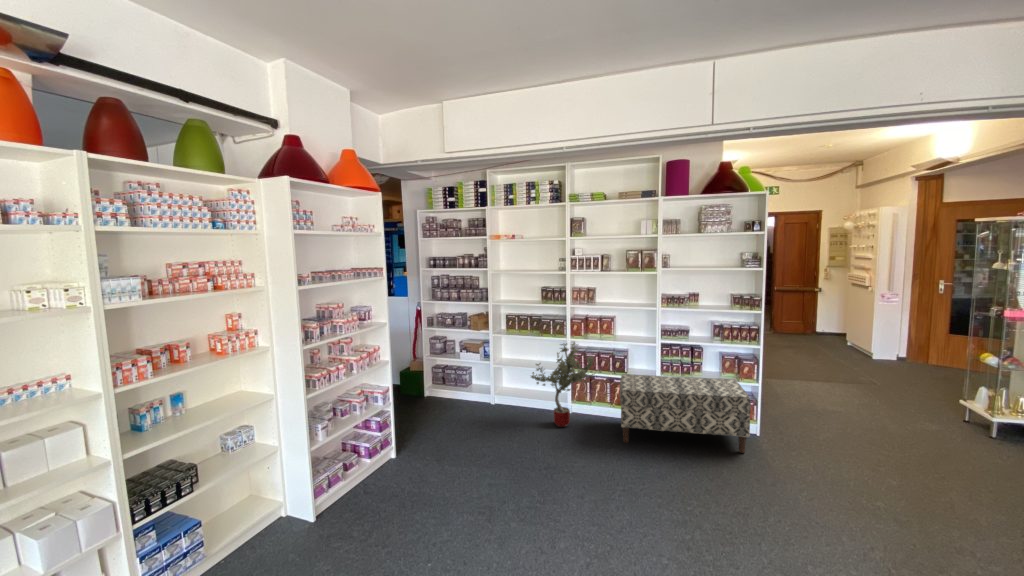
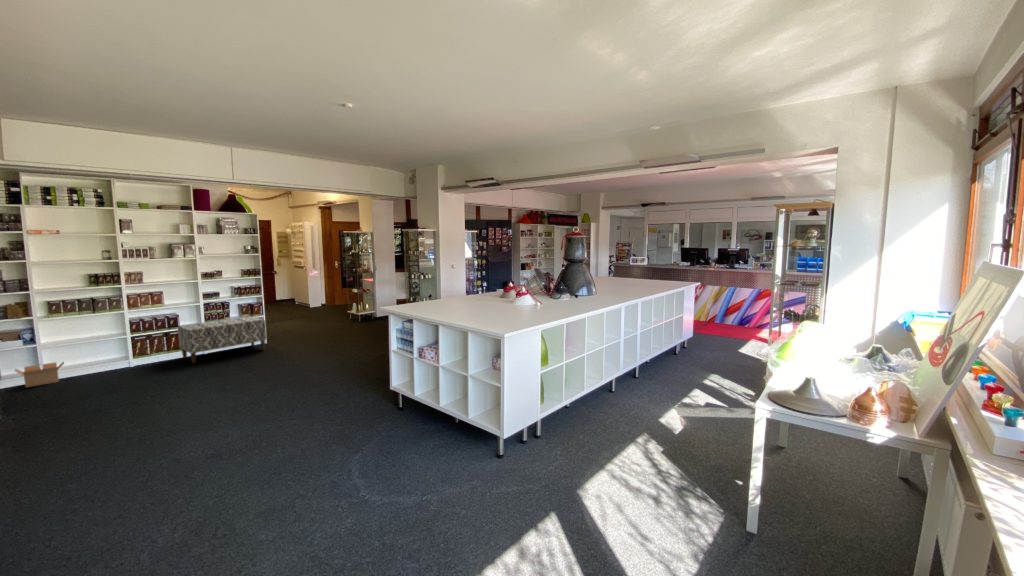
potted tree: present [531,342,594,427] -> none [97,309,163,371]
cardboard box: none [465,386,506,415] -> present [15,362,64,387]

